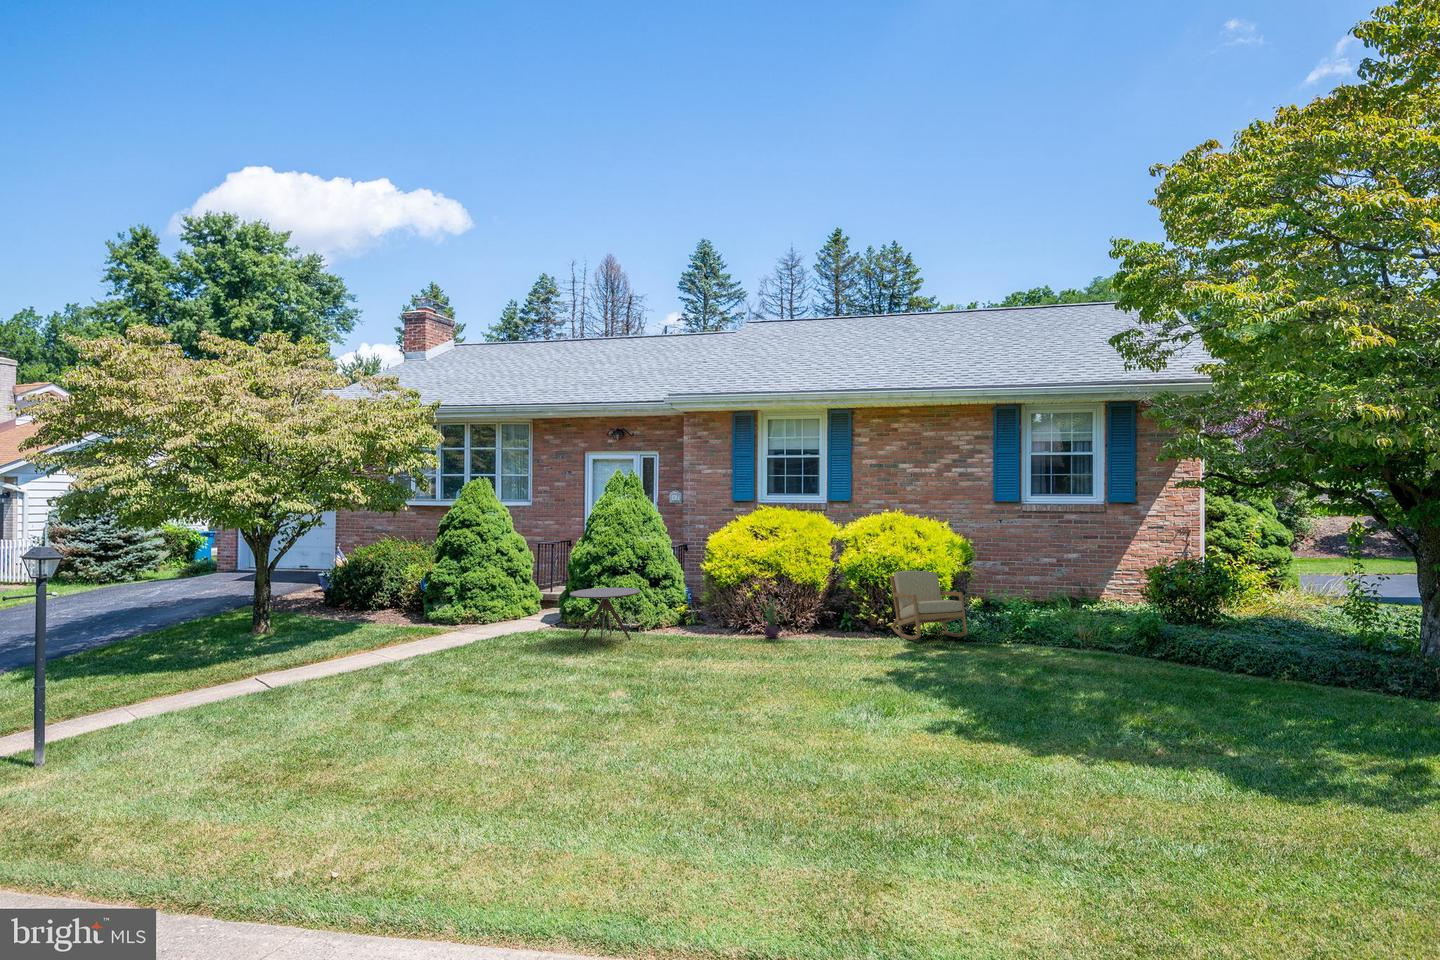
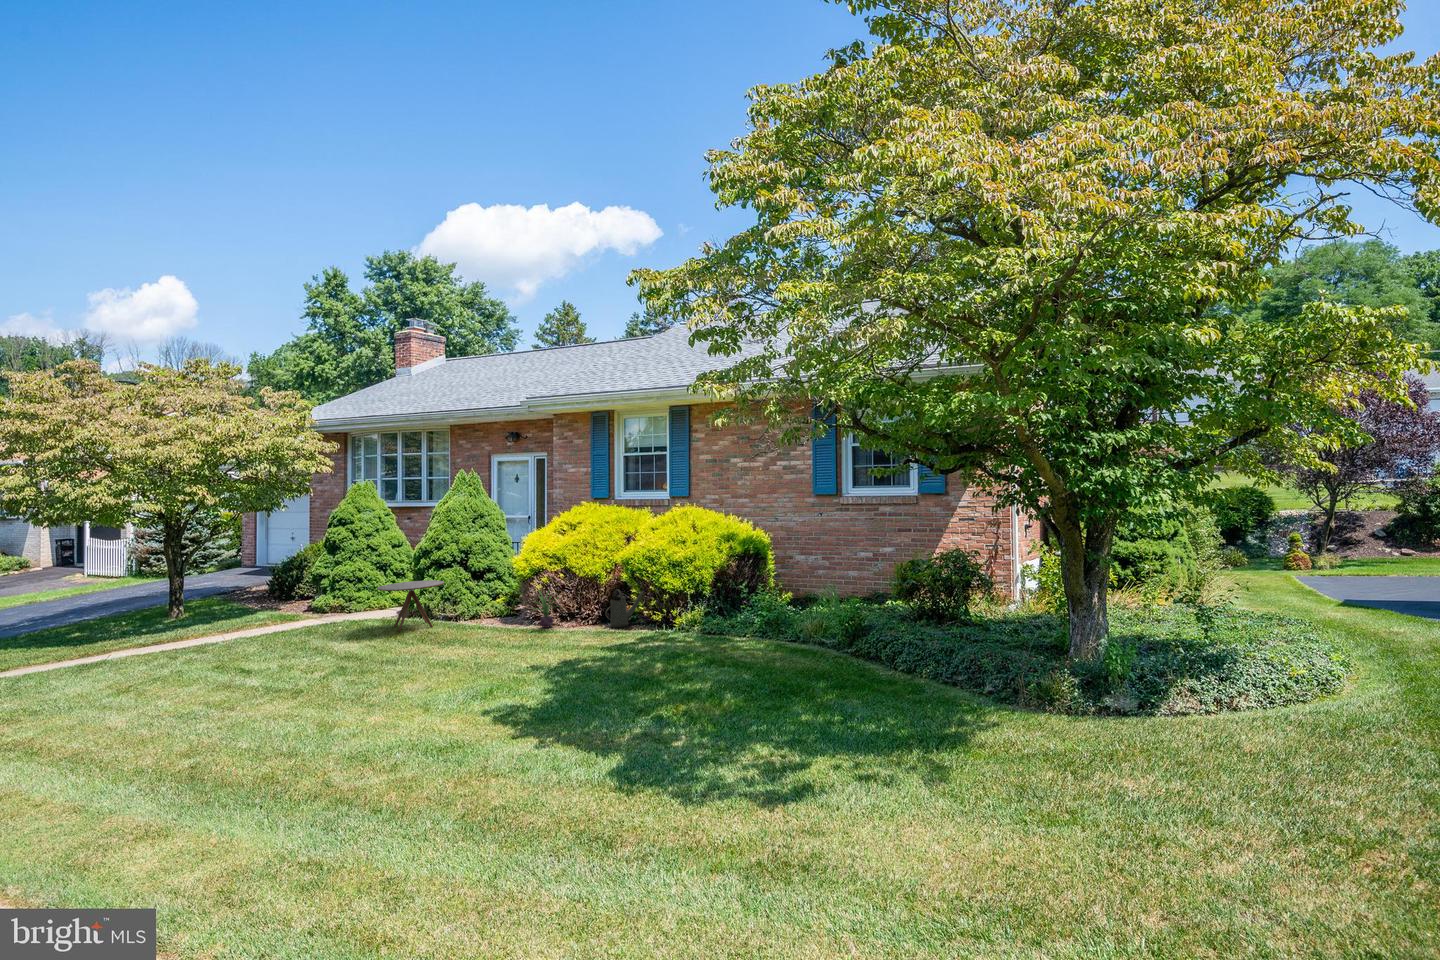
chair: present [890,571,967,640] -> none [650,564,704,631]
watering can: none [842,596,869,636] -> present [605,589,643,627]

